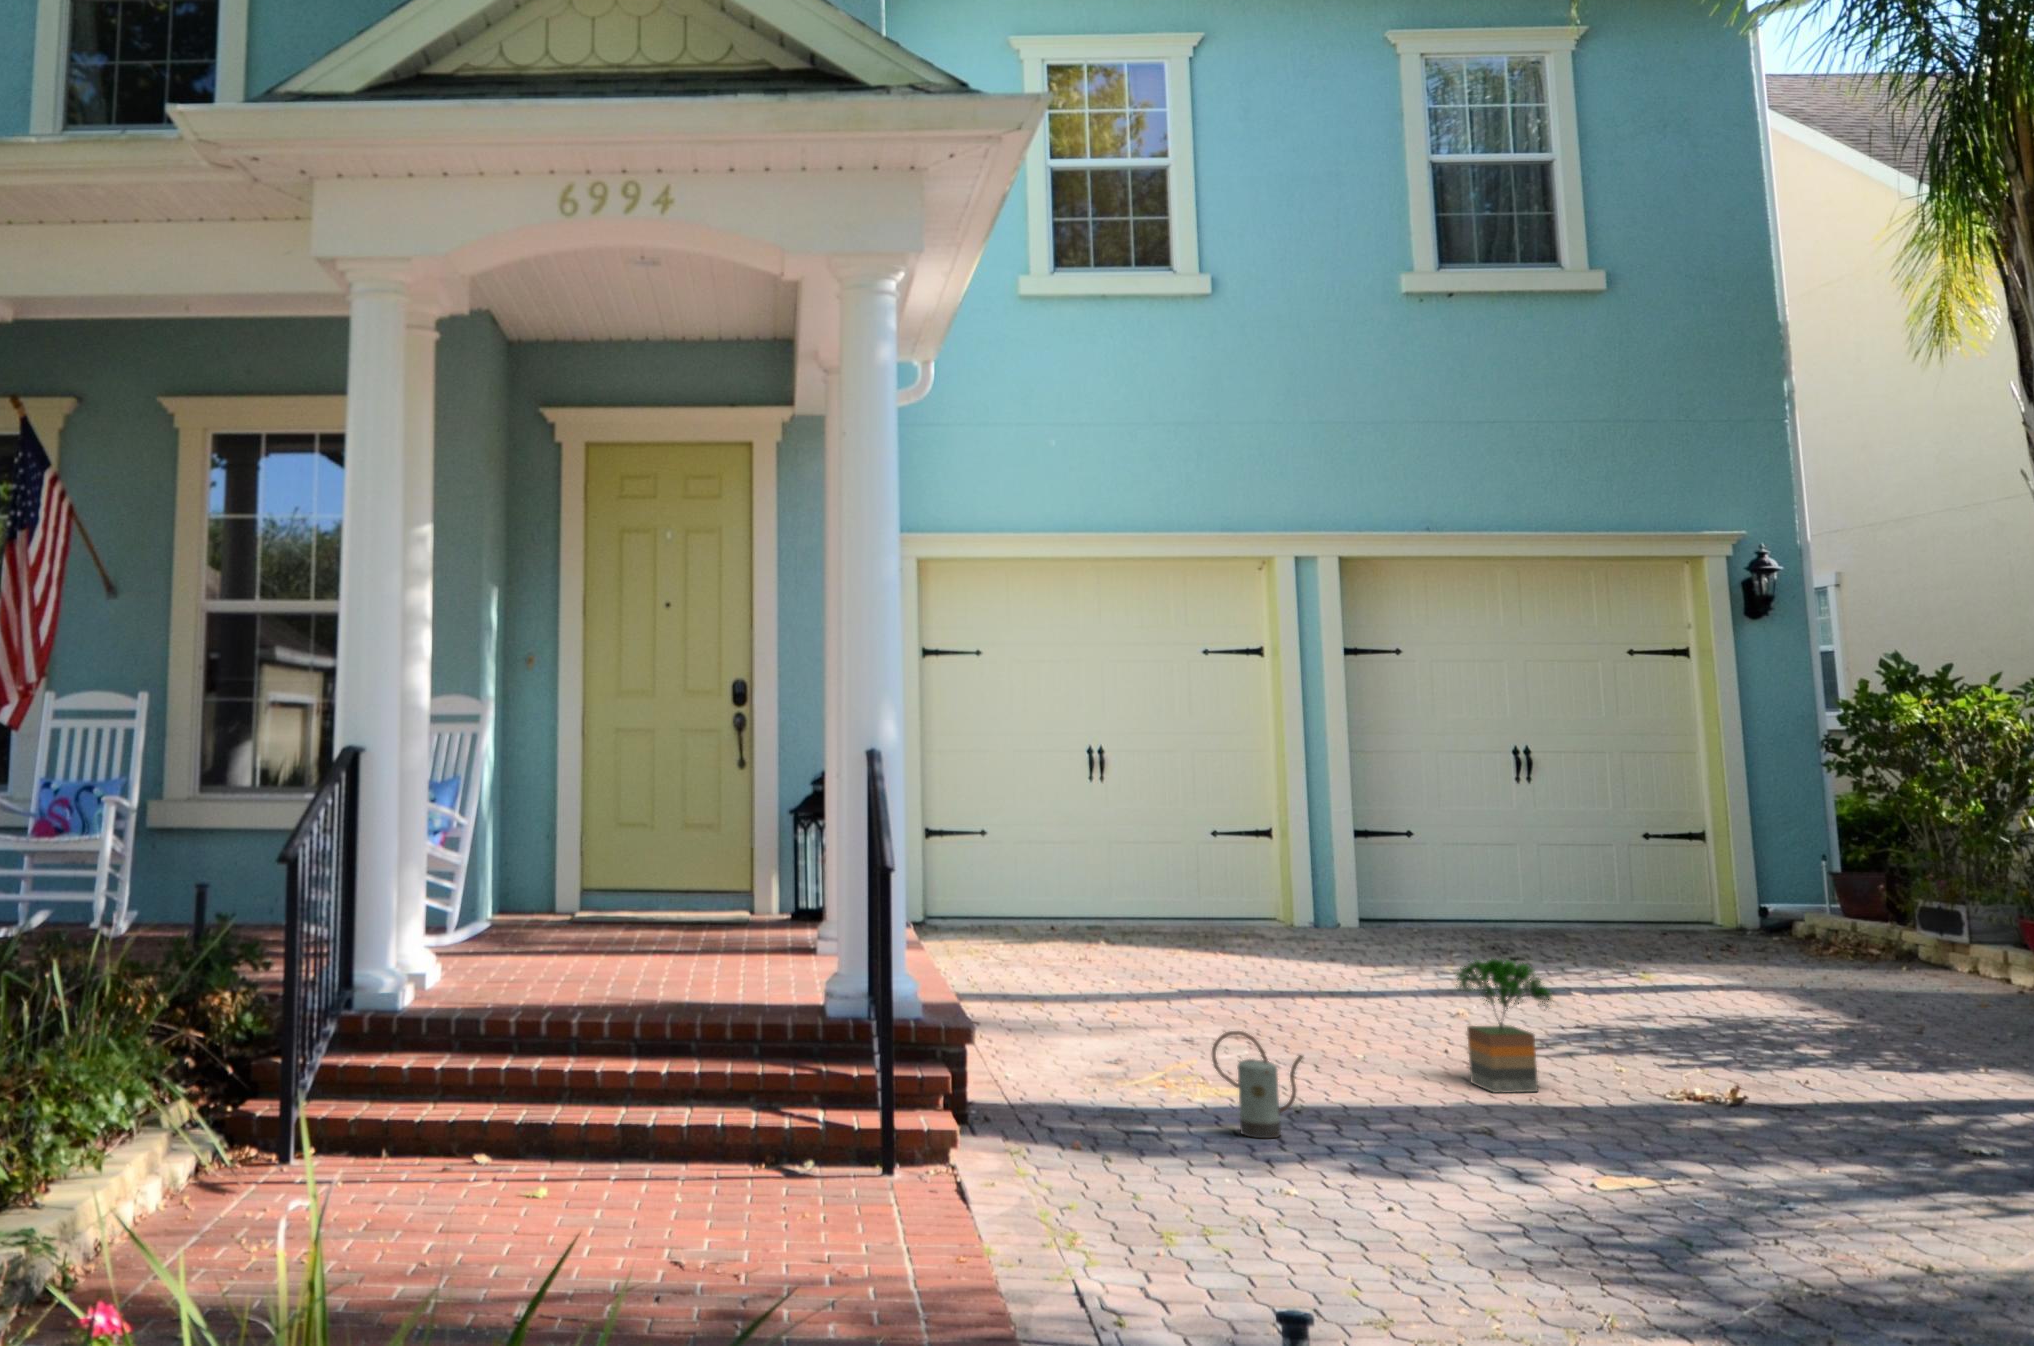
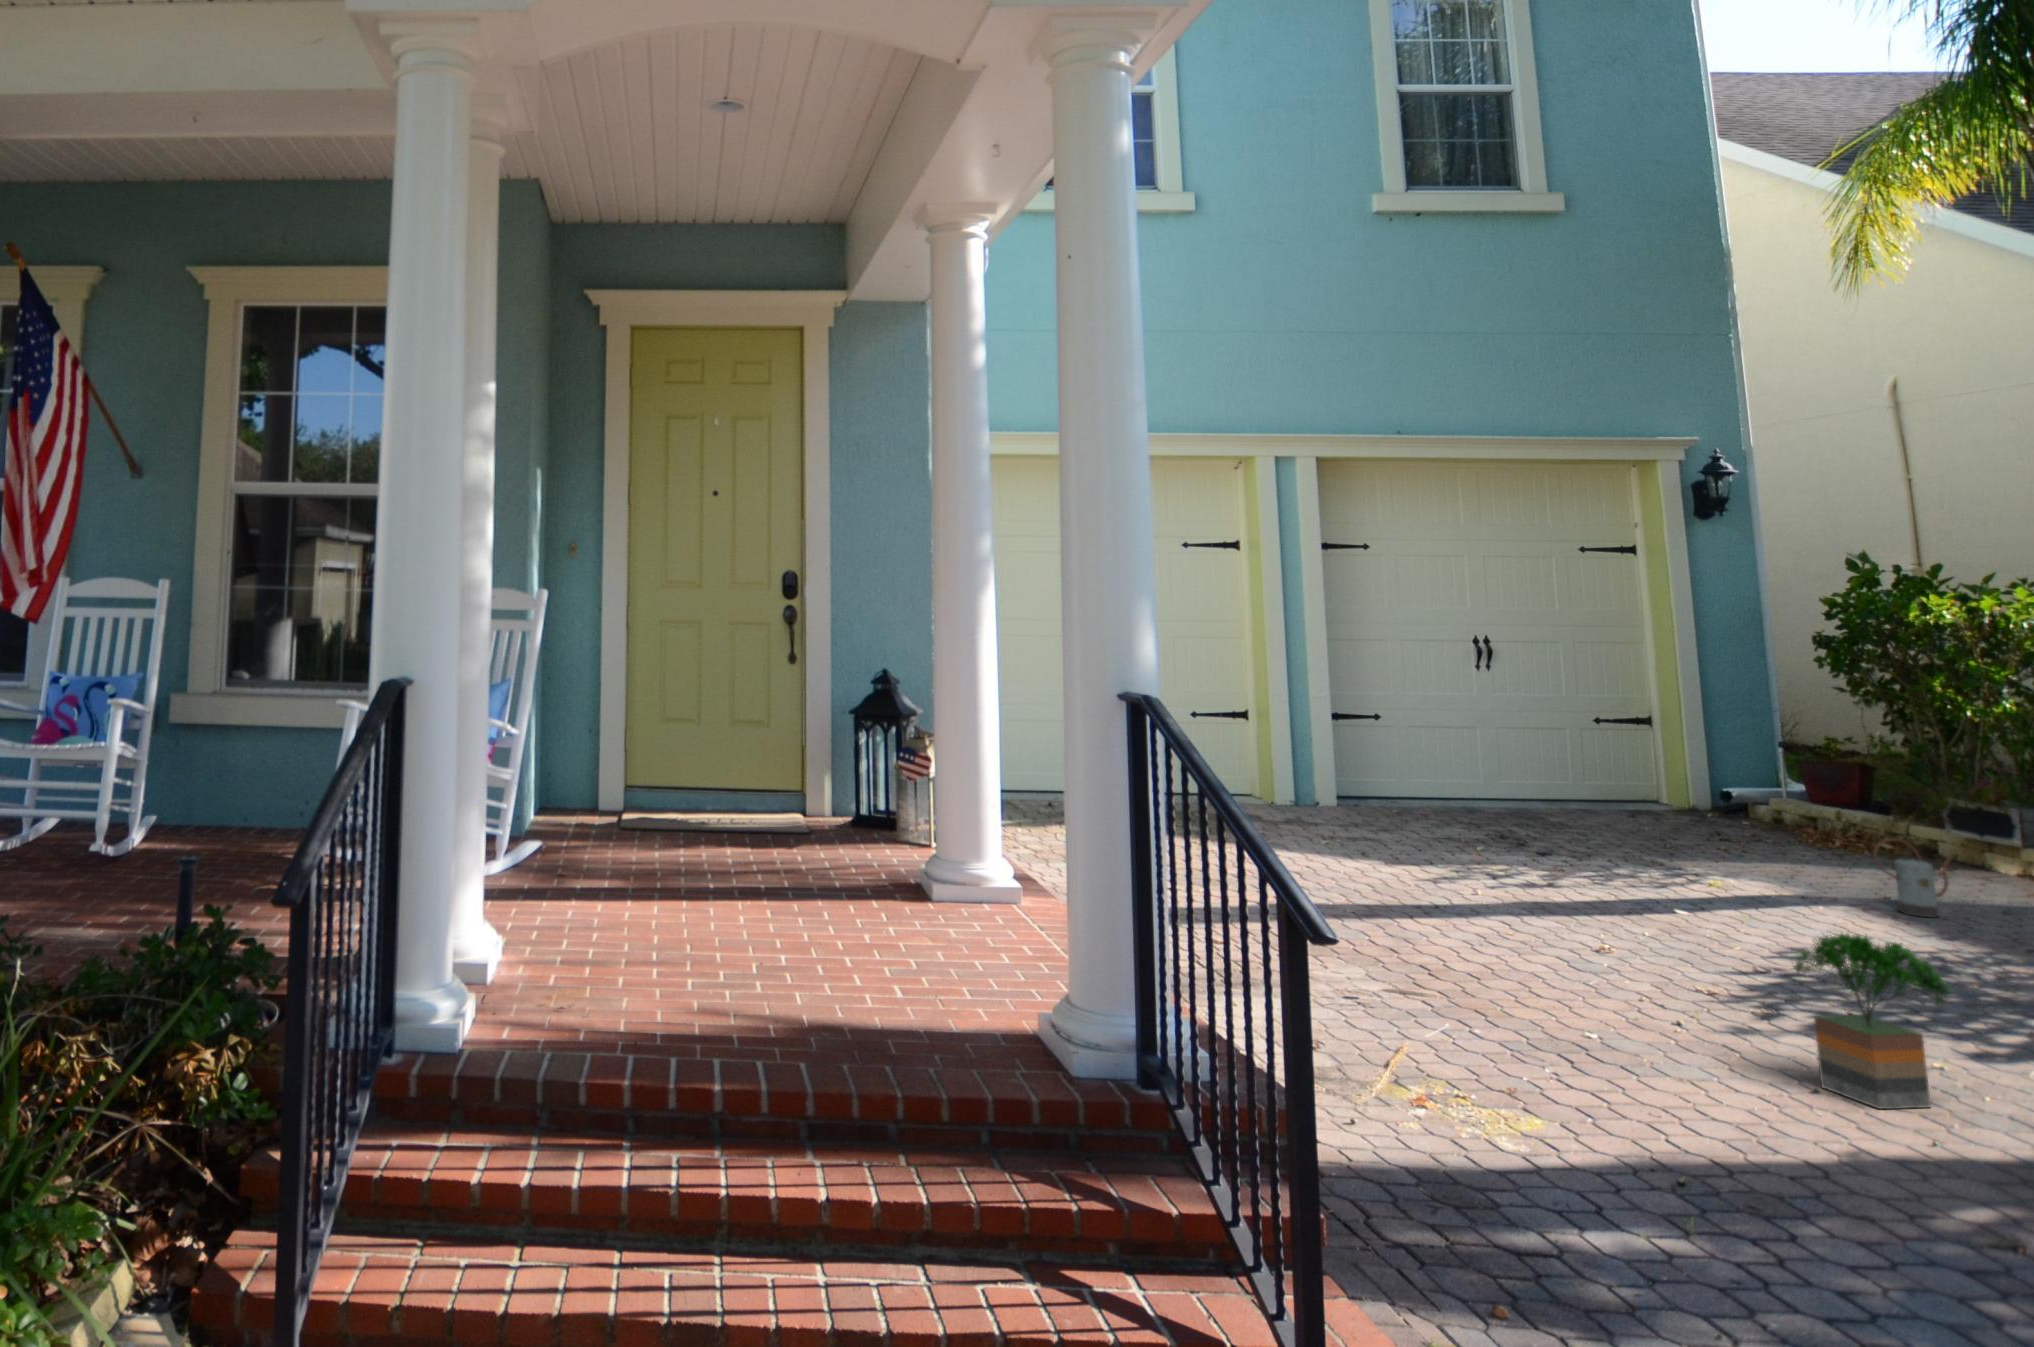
watering can: present [1212,1031,1302,1138] -> present [1873,838,1951,918]

